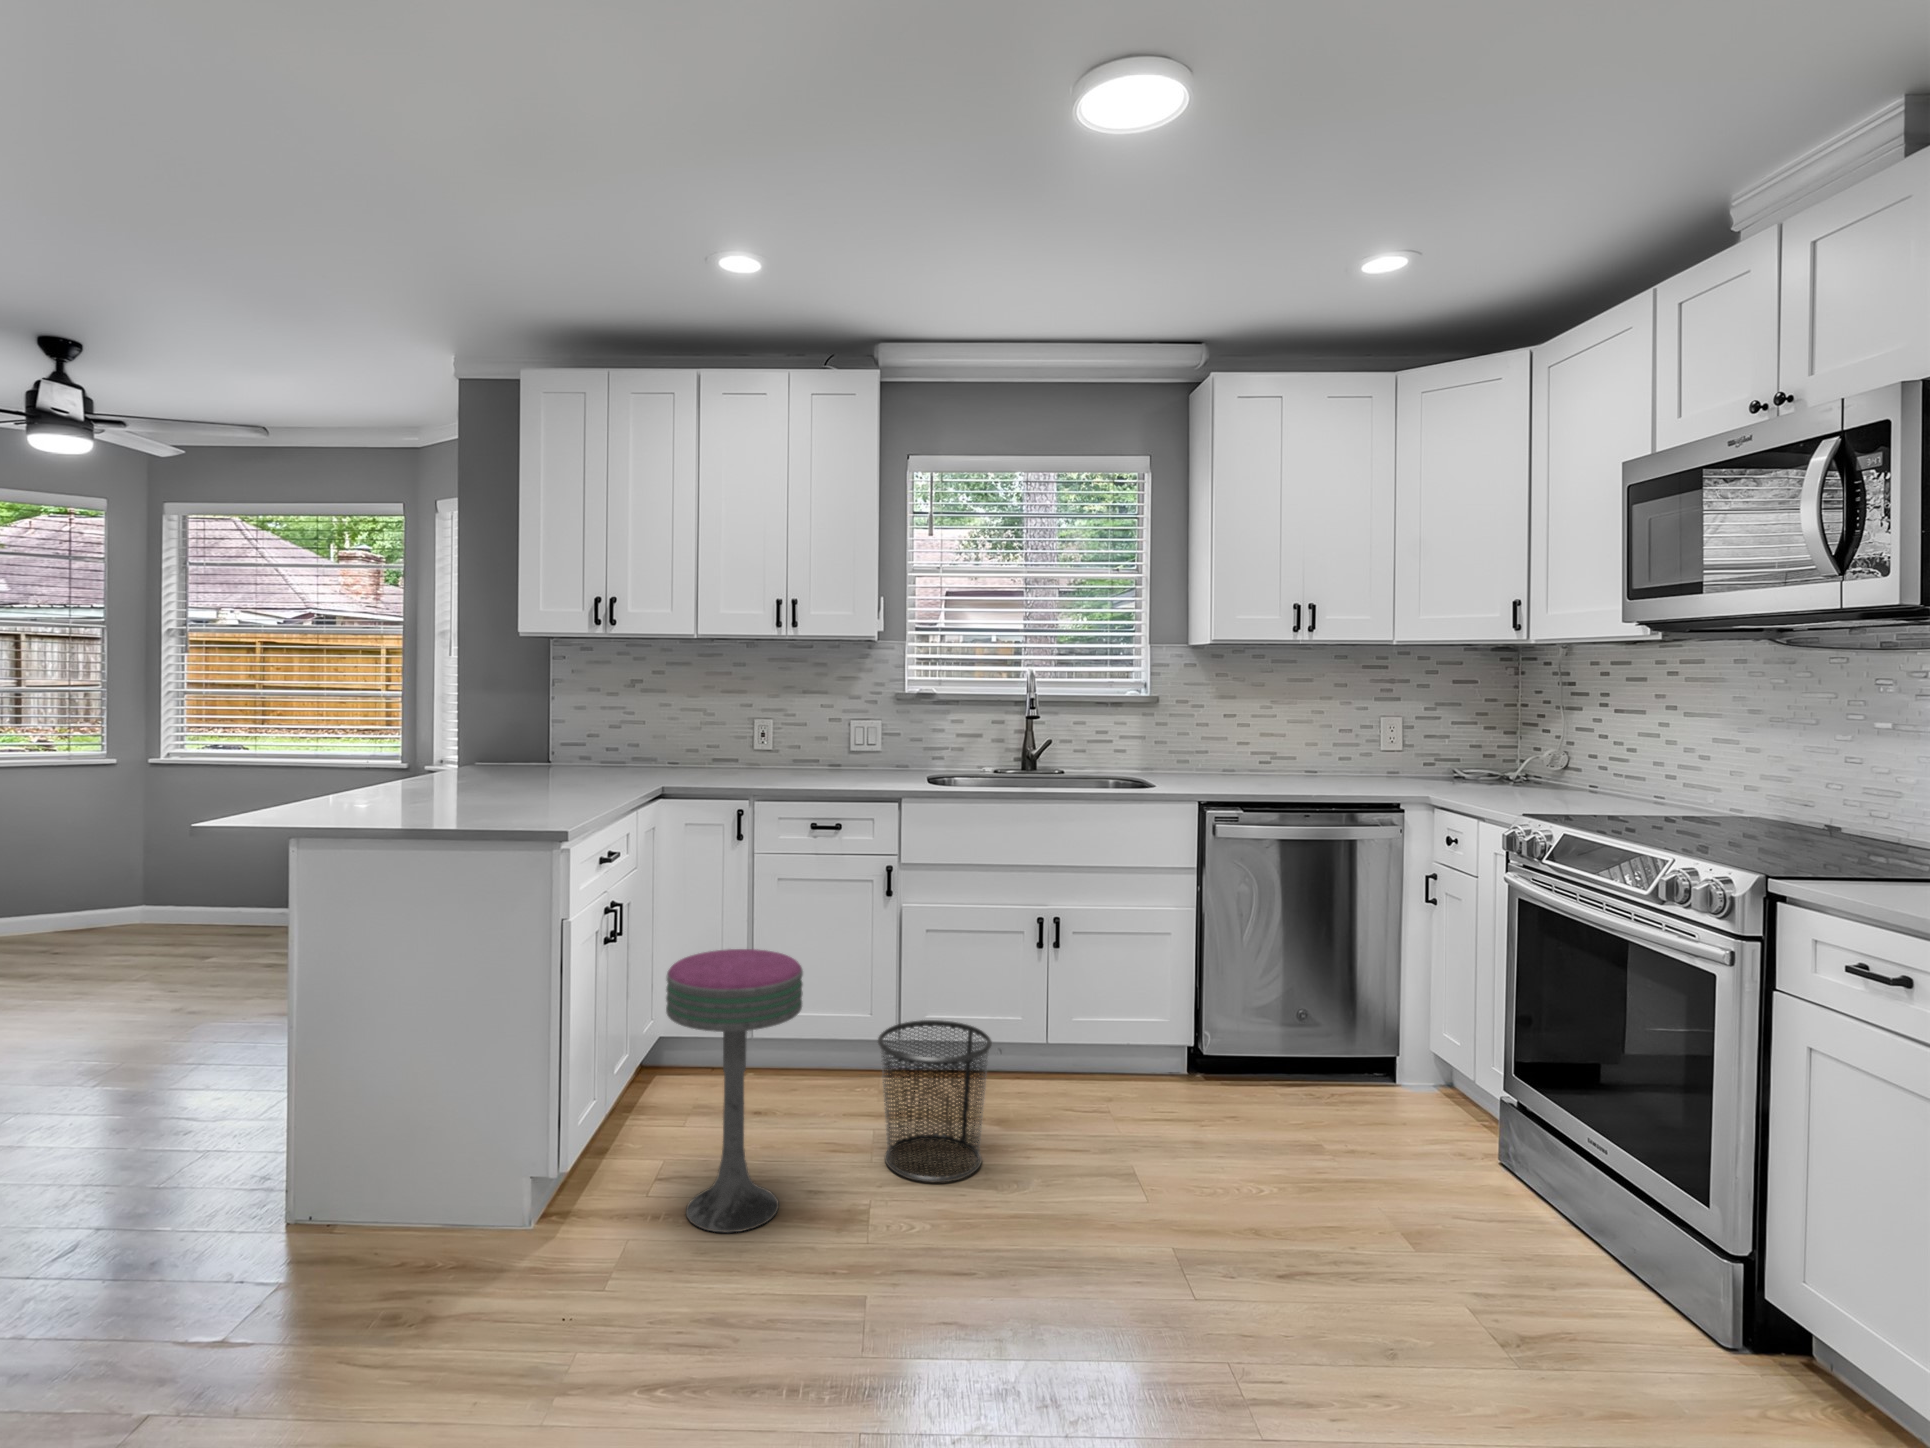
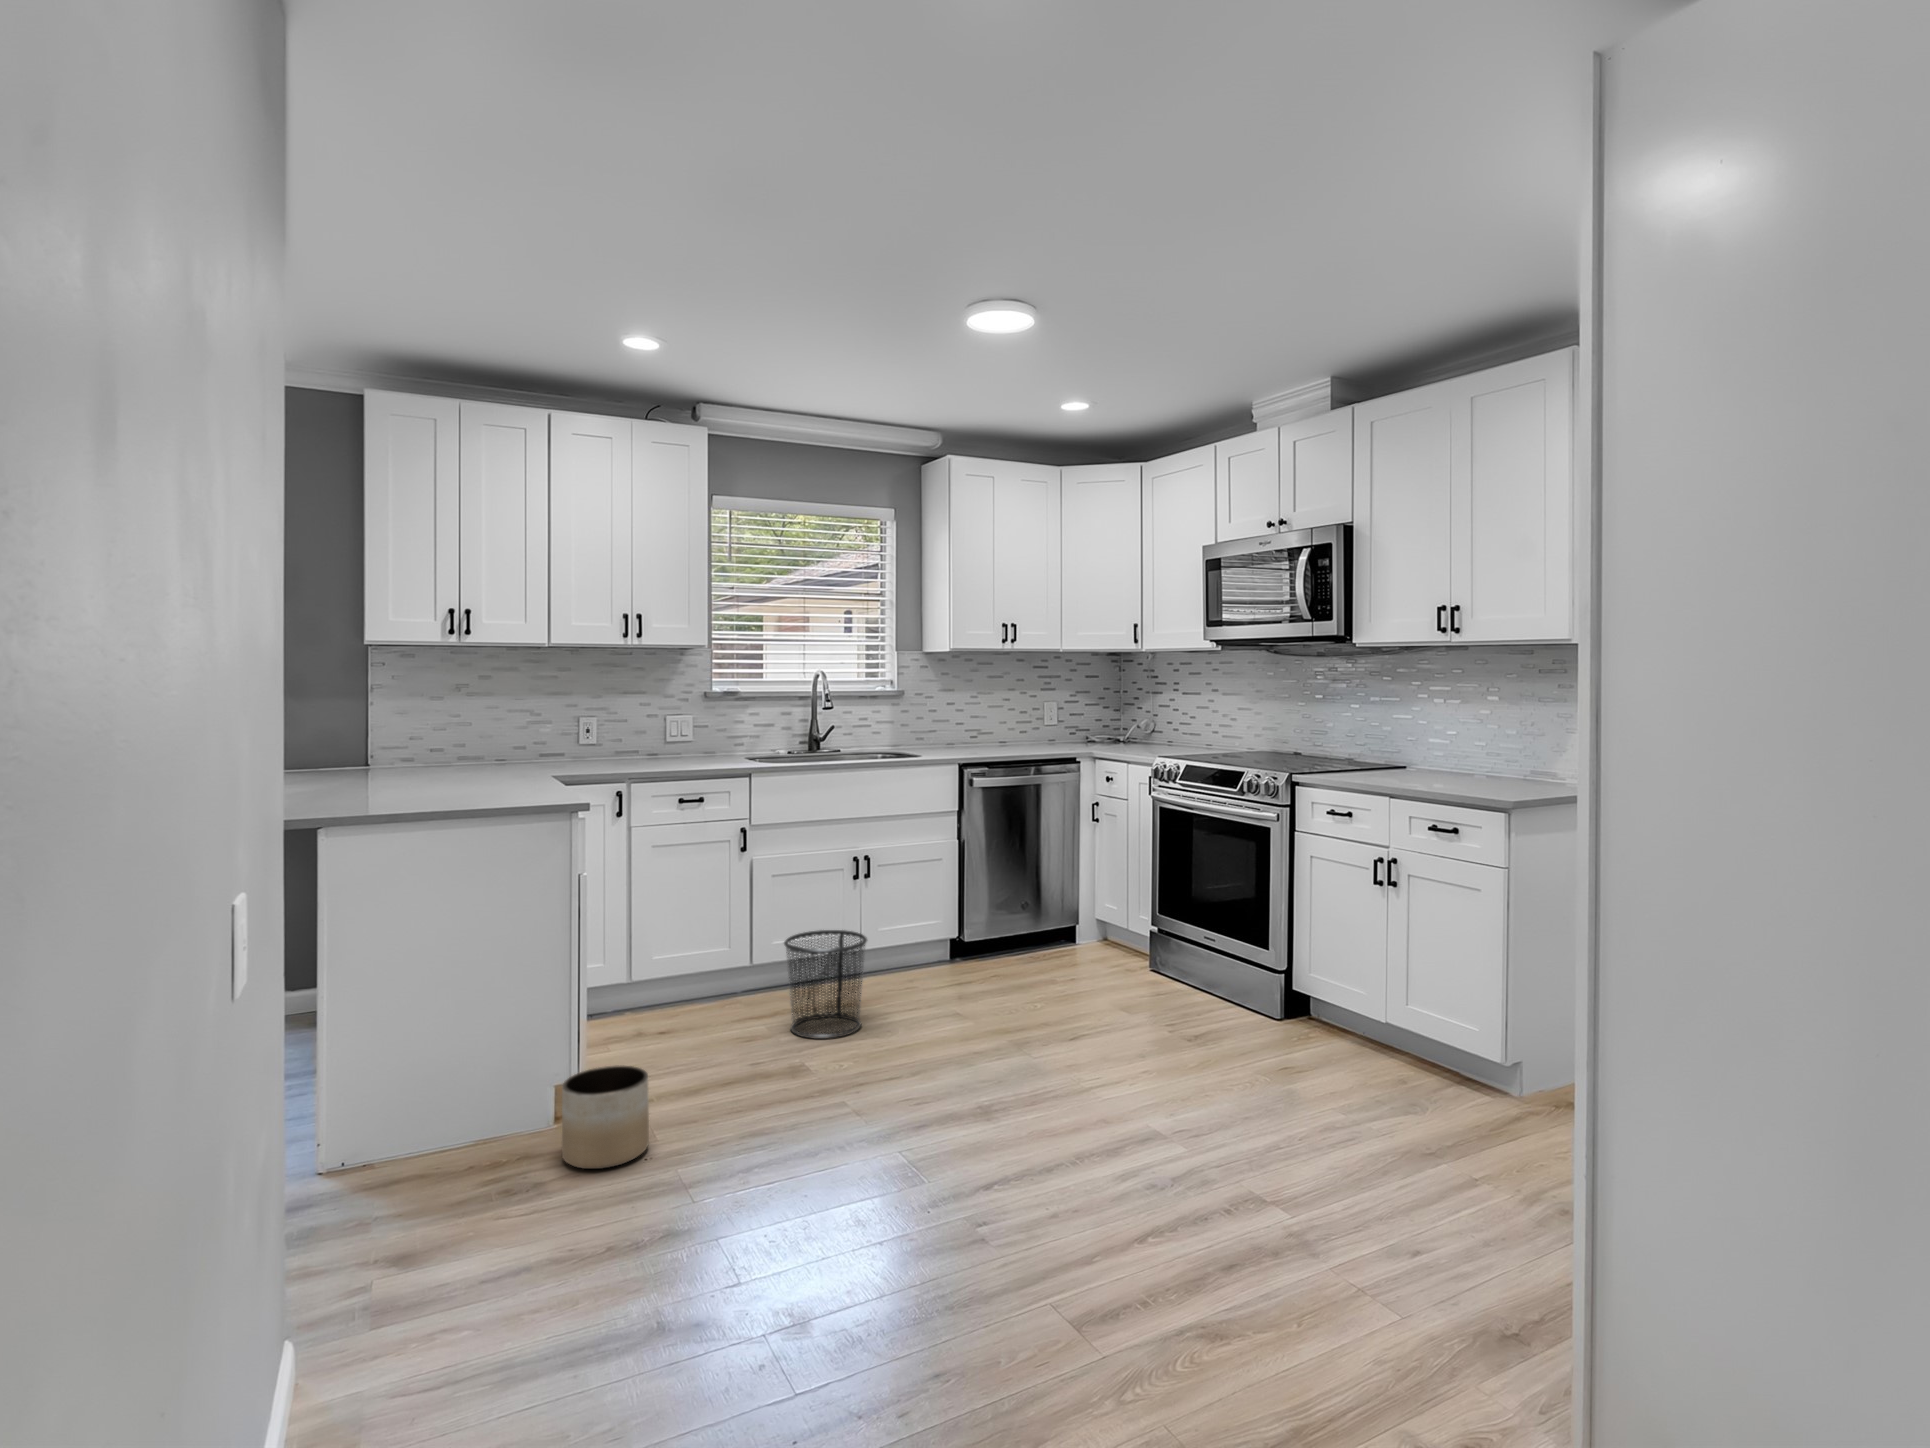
bar stool: present [666,949,803,1233] -> none [659,886,763,1088]
planter: none [436,1189,555,1345] -> present [562,1065,649,1169]

